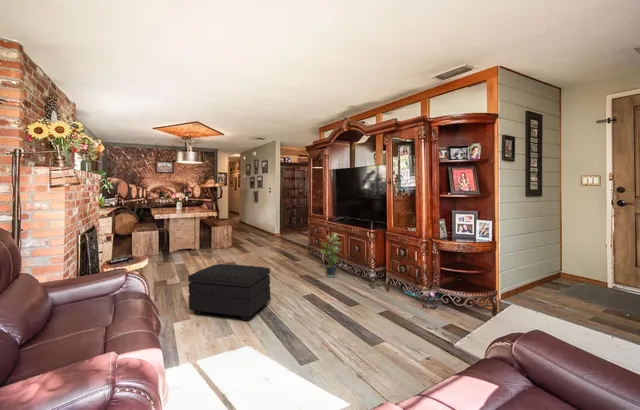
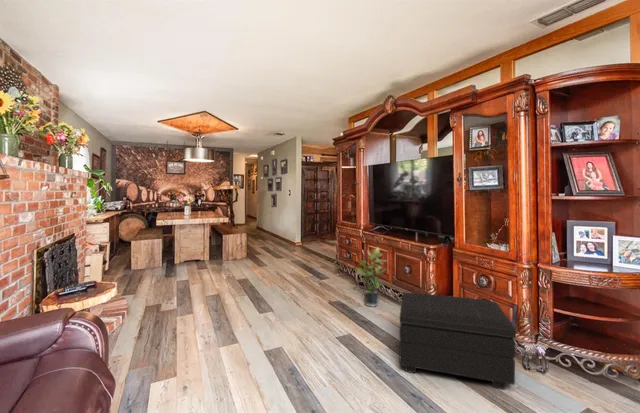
footstool: present [188,264,270,321] -> present [399,293,516,389]

